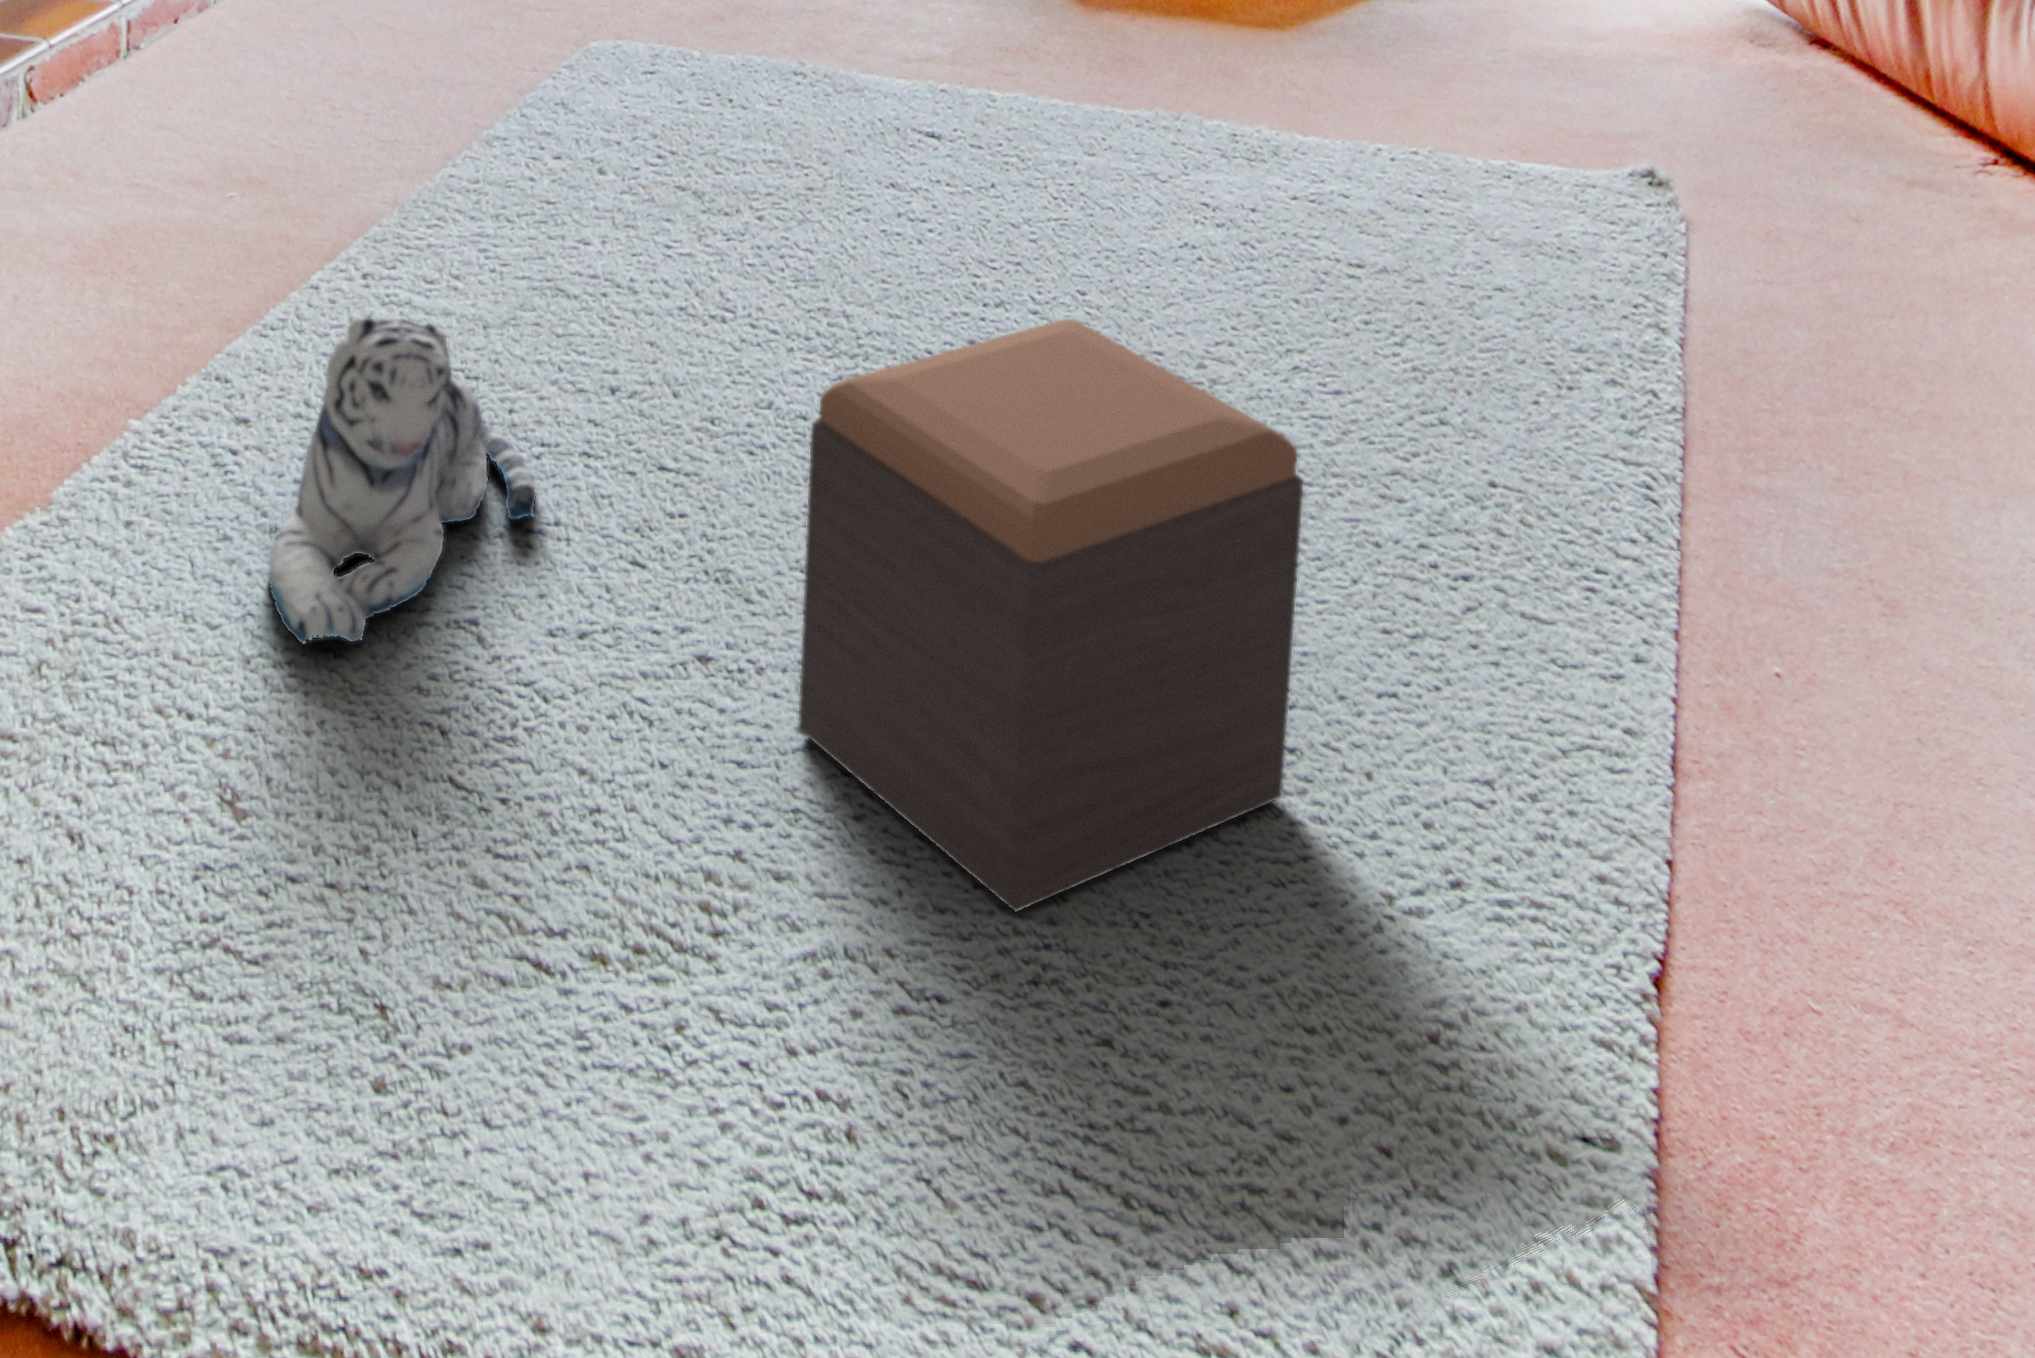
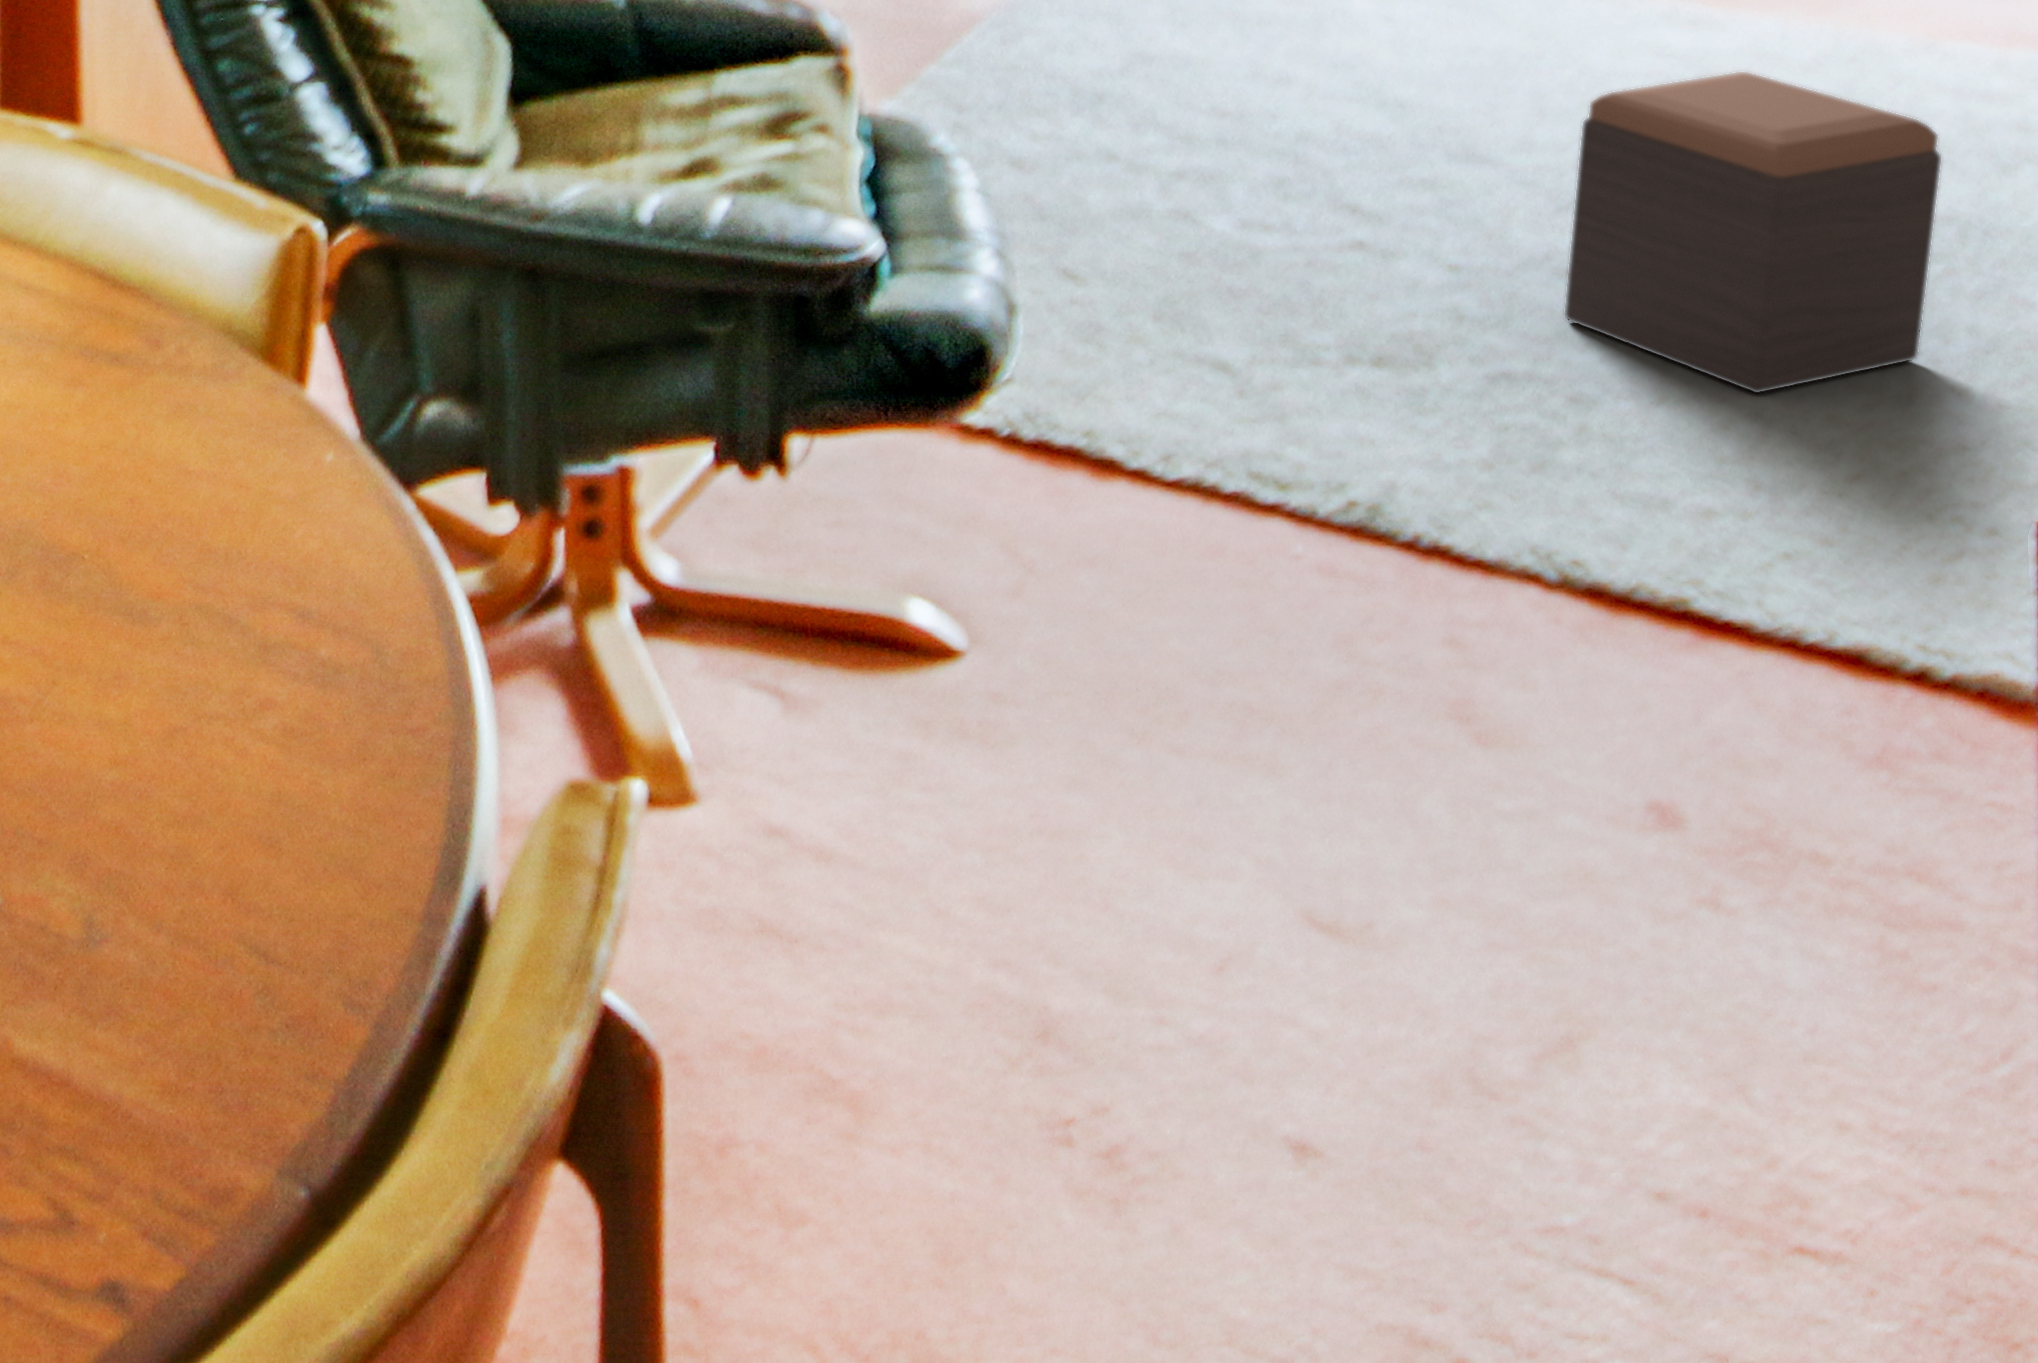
plush toy: present [268,316,536,644] -> none [1145,79,1317,269]

